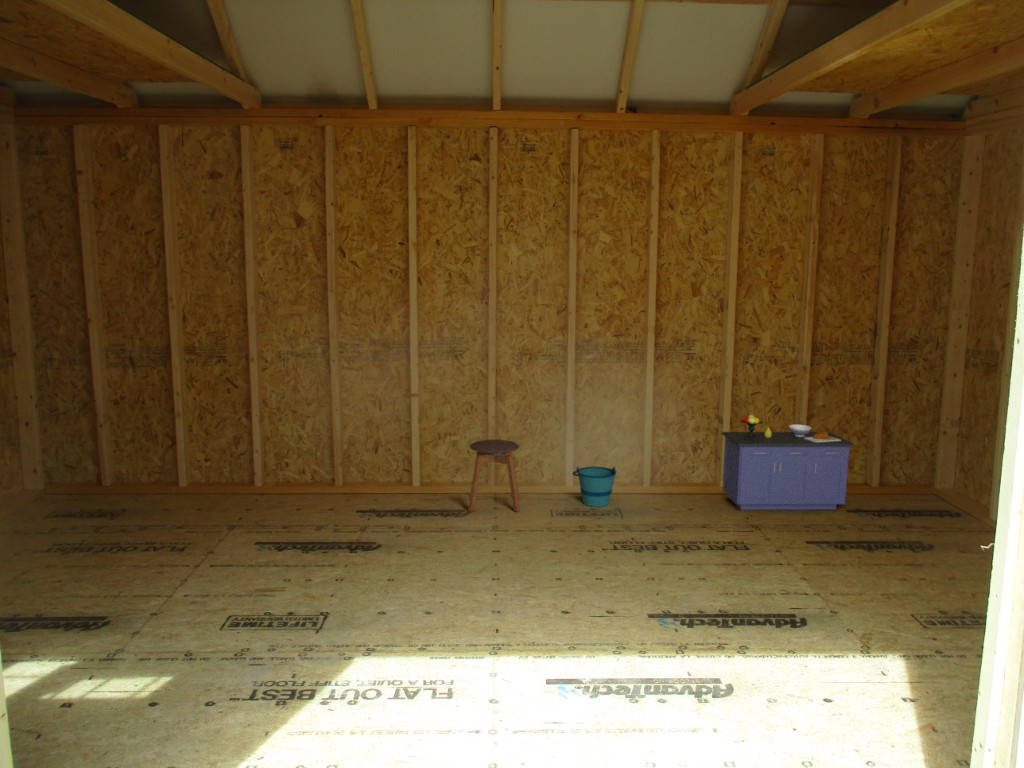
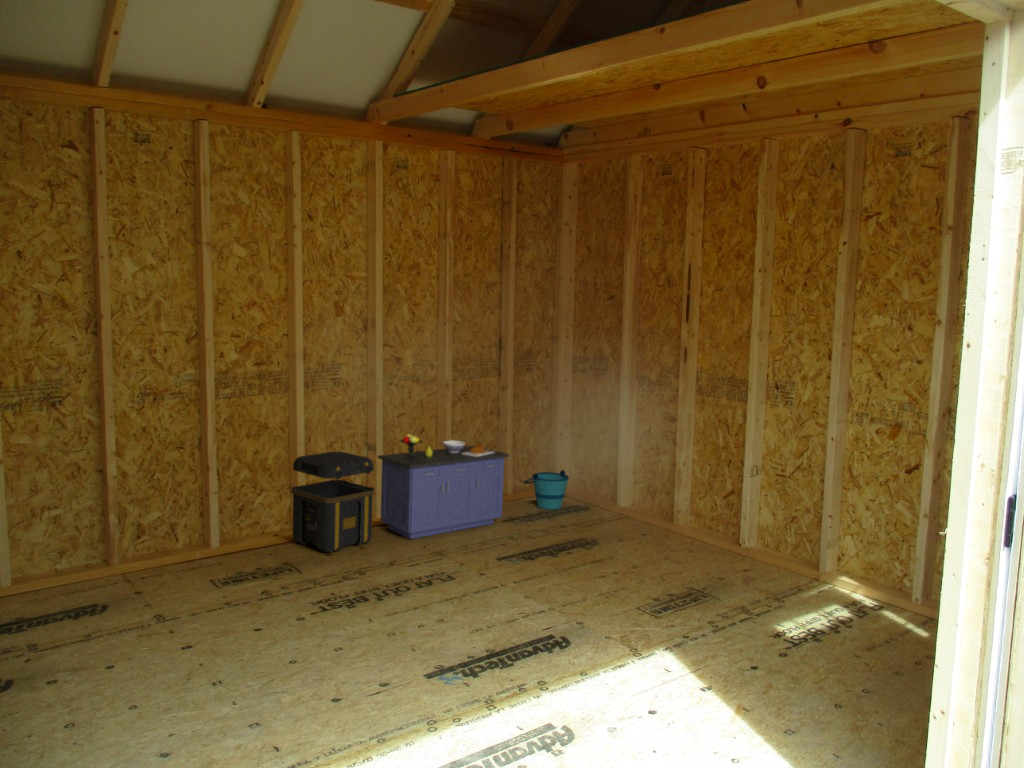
toolbox: none [640,425,707,509] -> present [292,452,375,552]
stool: present [468,440,520,512] -> none [64,495,157,602]
bucket: present [573,467,616,507] -> present [524,470,569,509]

